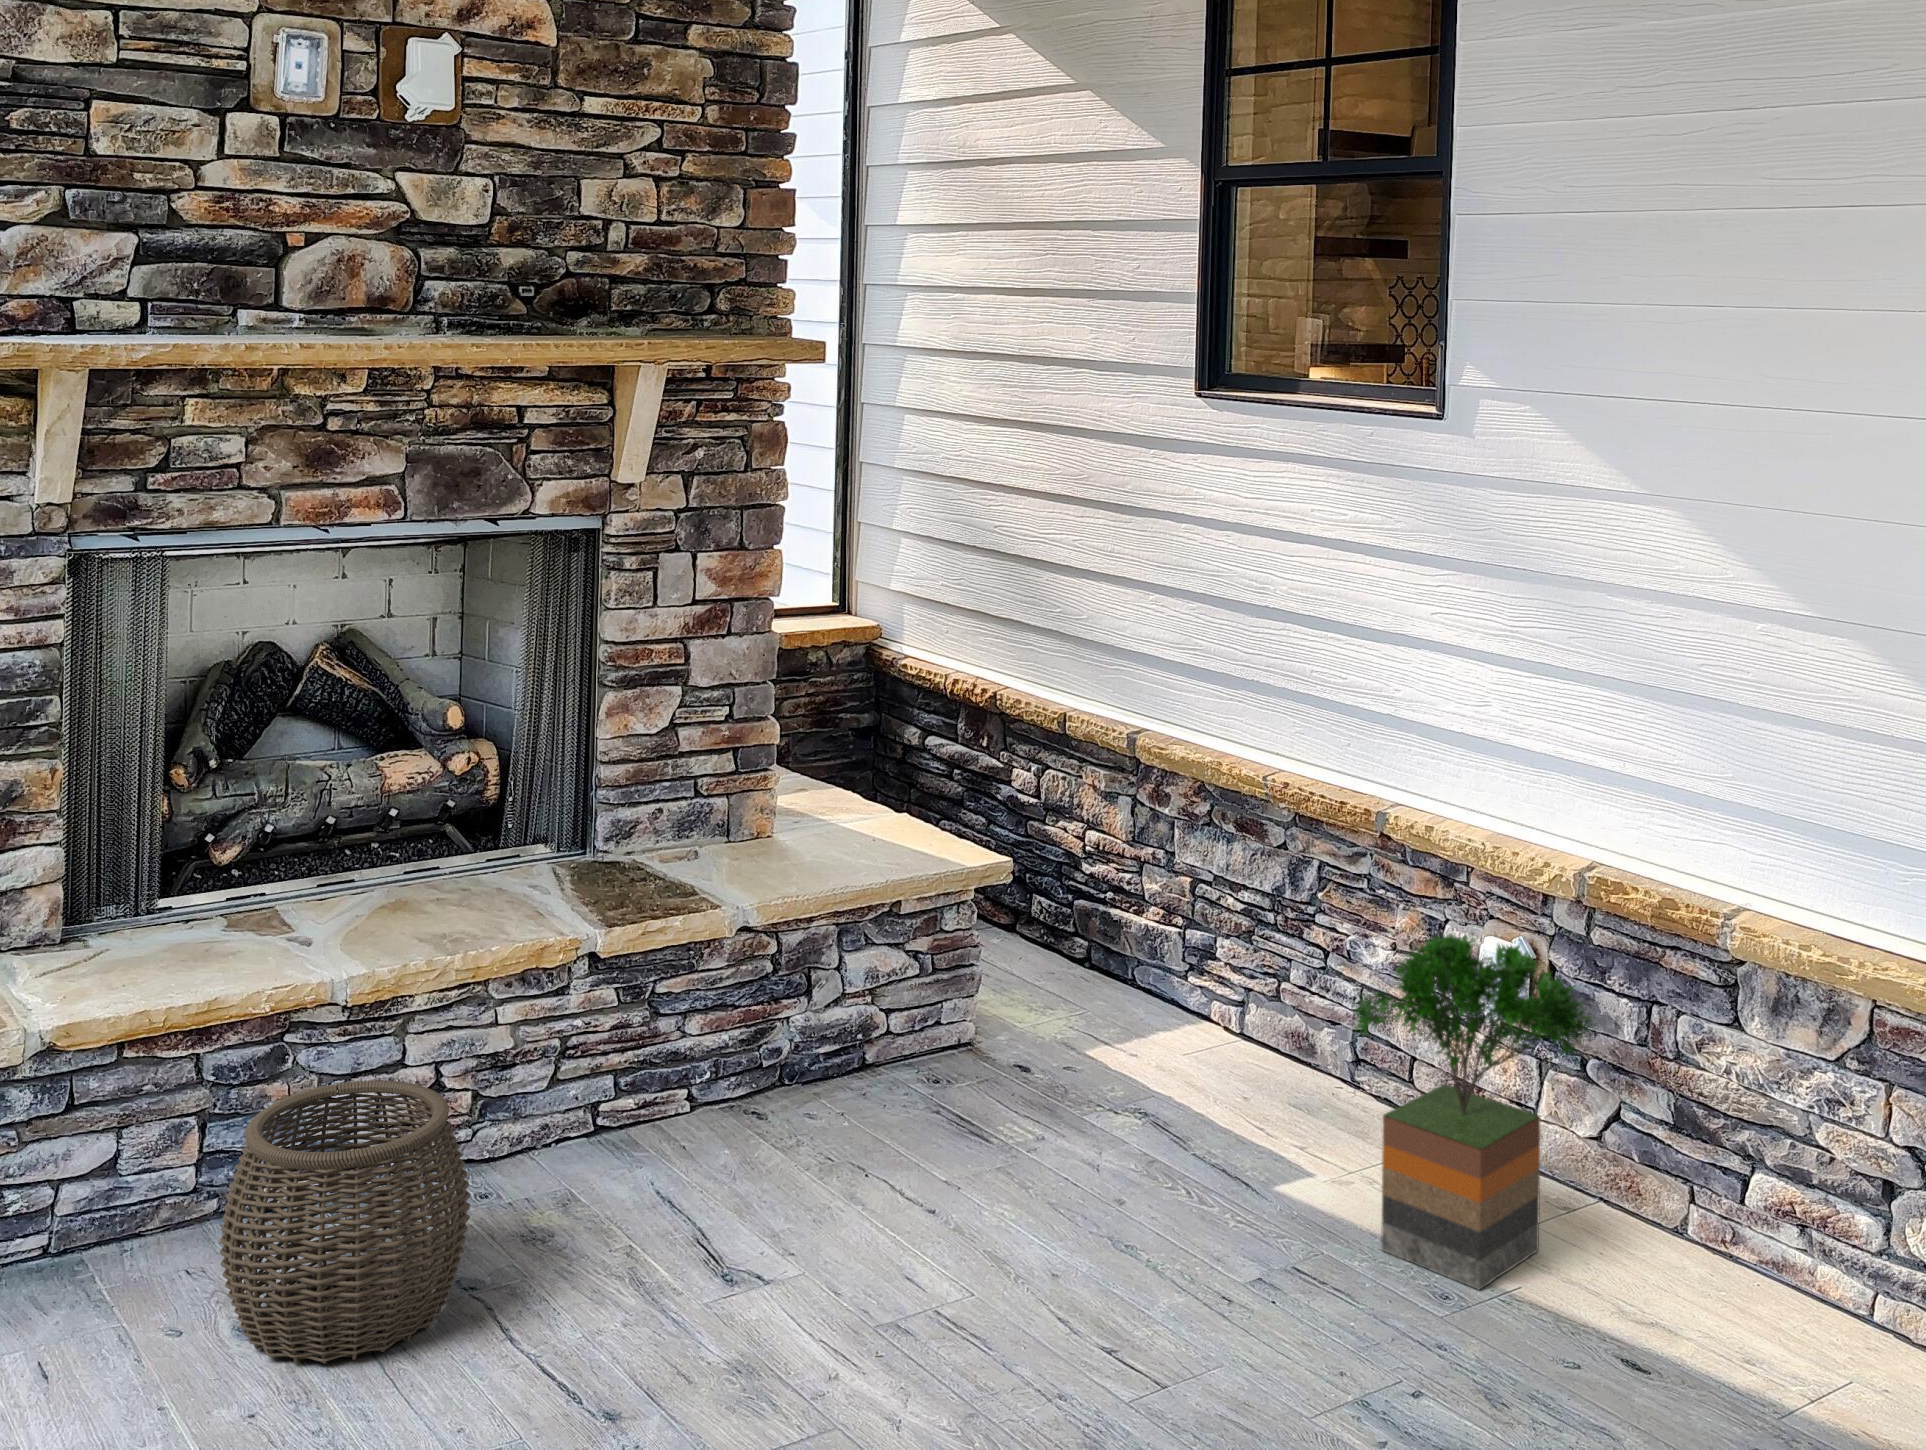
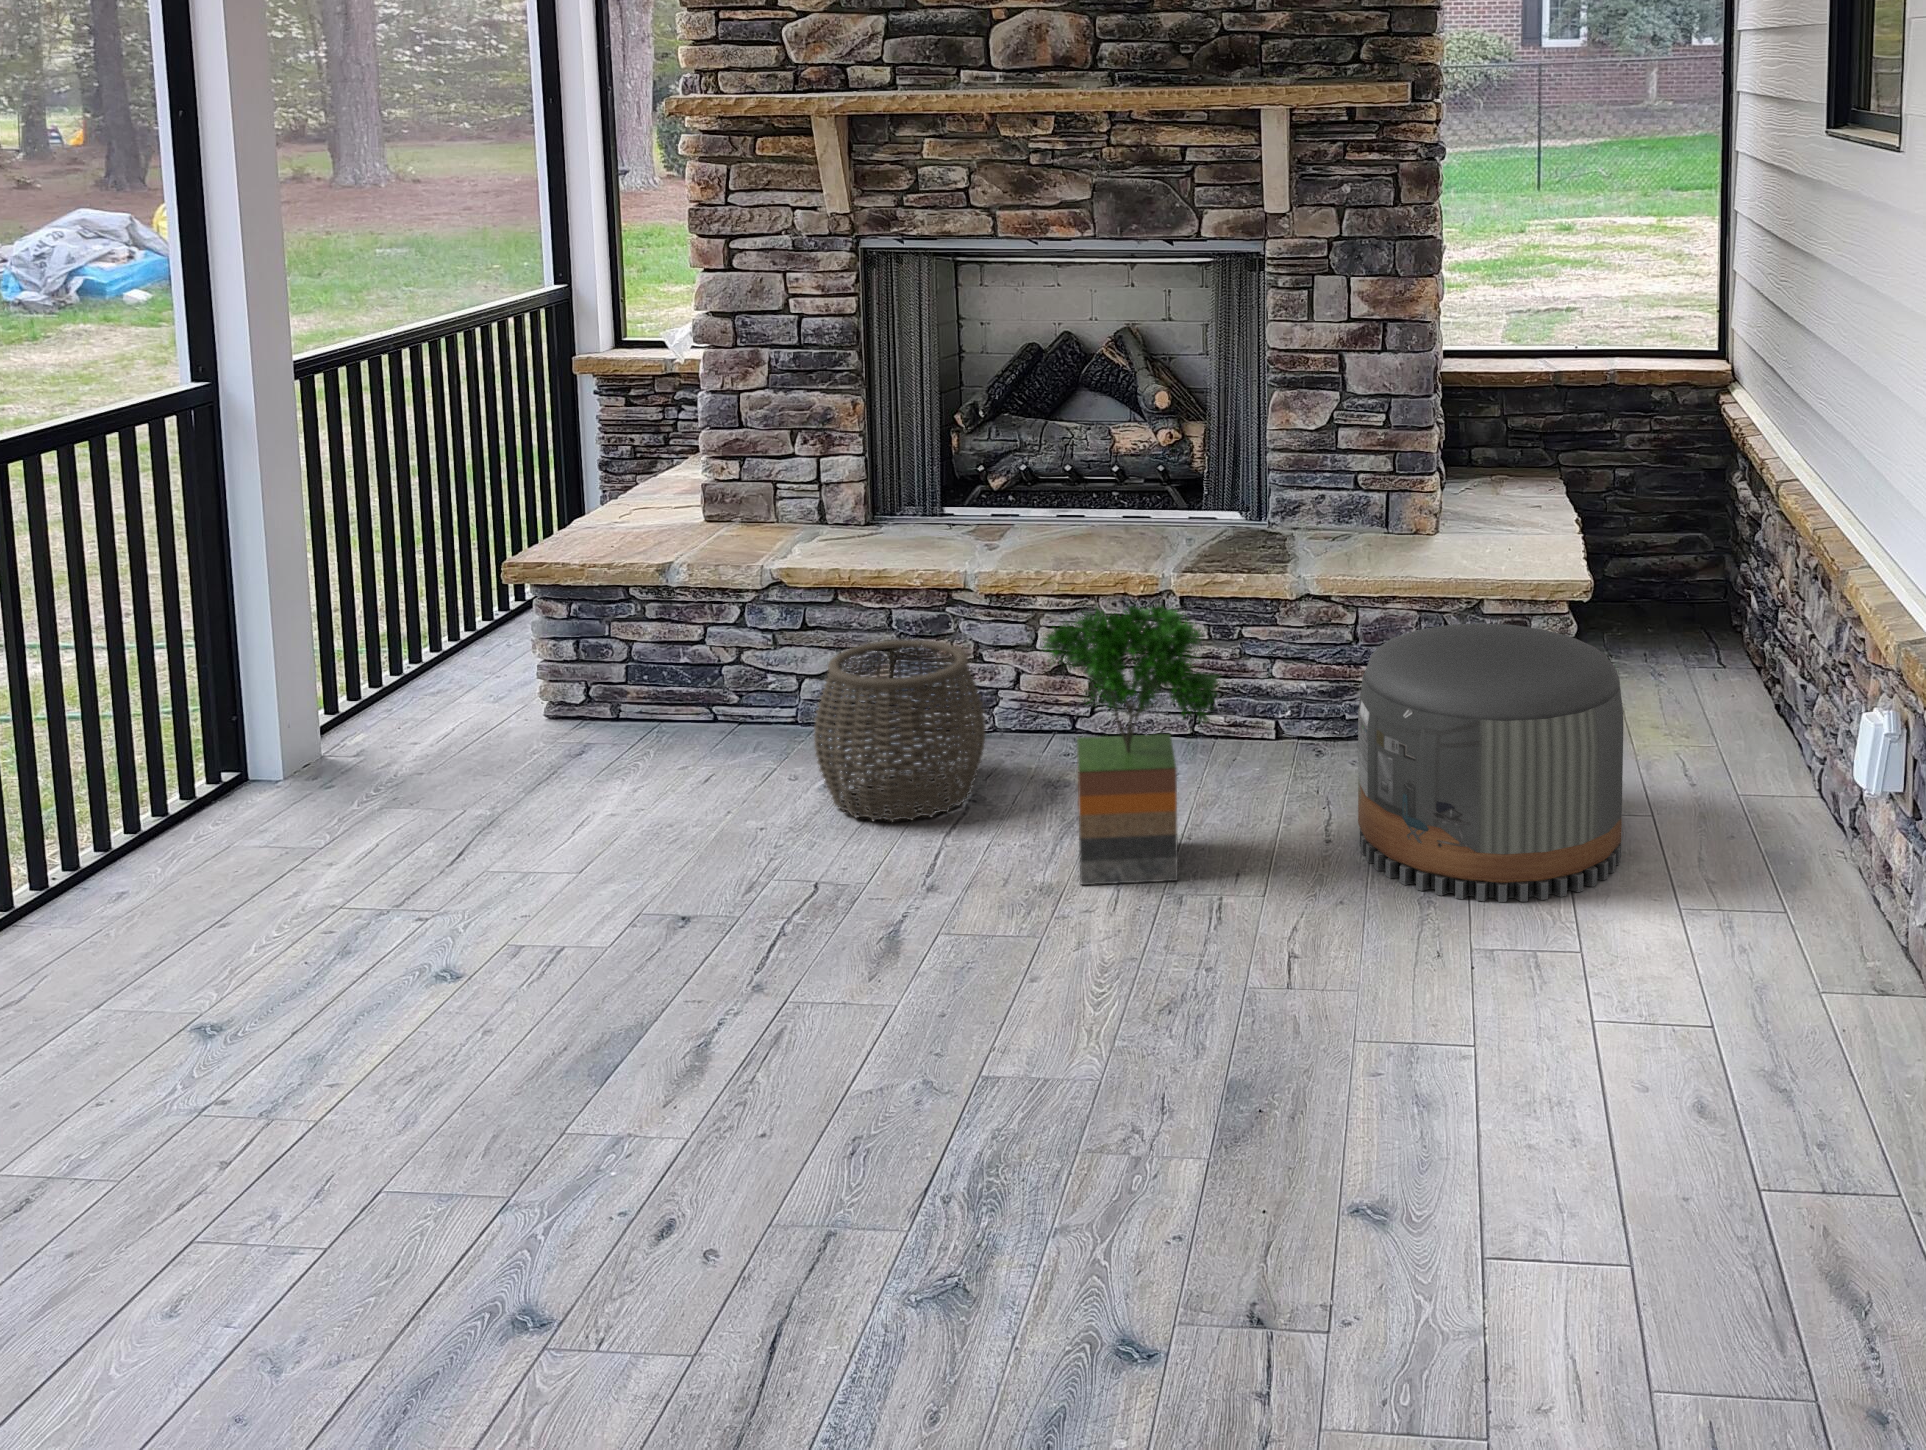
pouf: none [918,909,1201,1224] -> present [1358,623,1623,902]
potted tree: present [1355,934,1597,1289] -> present [1043,605,1220,885]

